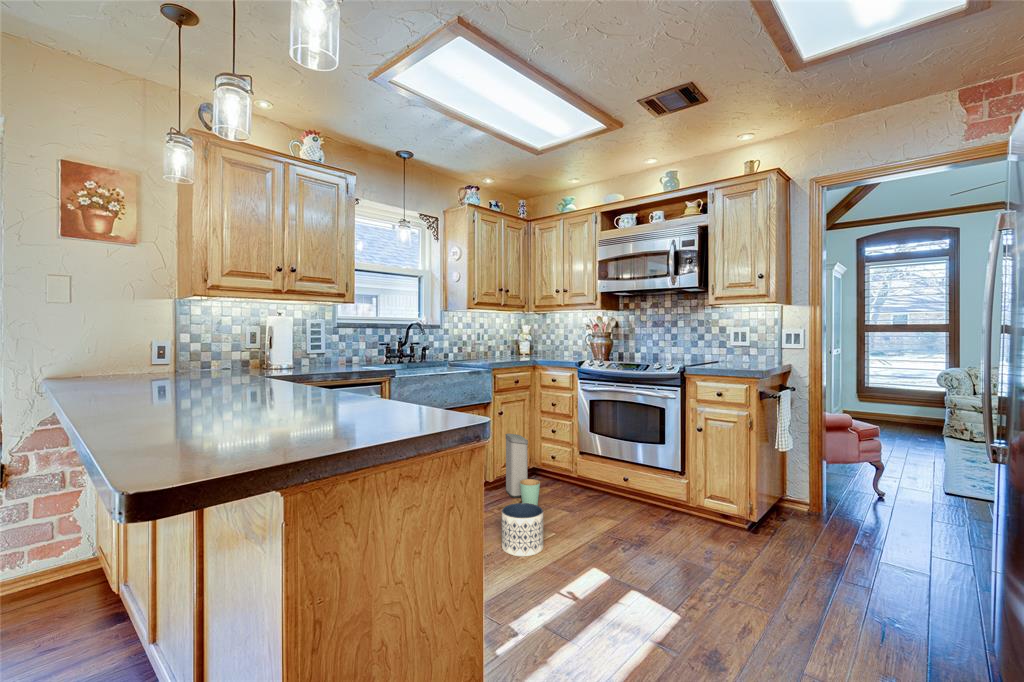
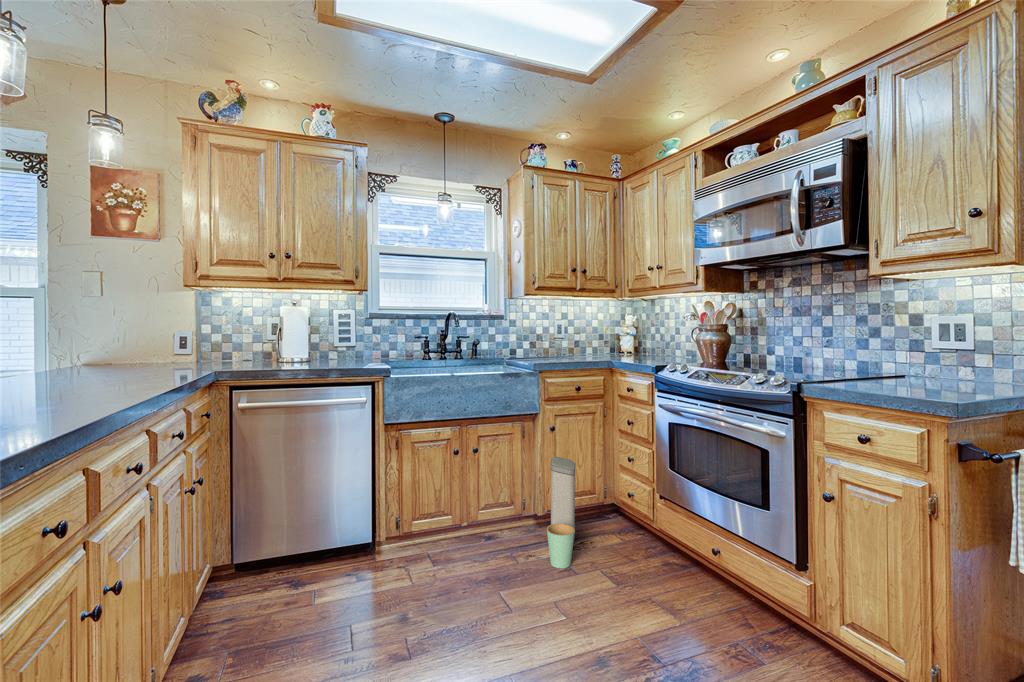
planter: present [502,503,543,557] -> none [462,563,521,648]

